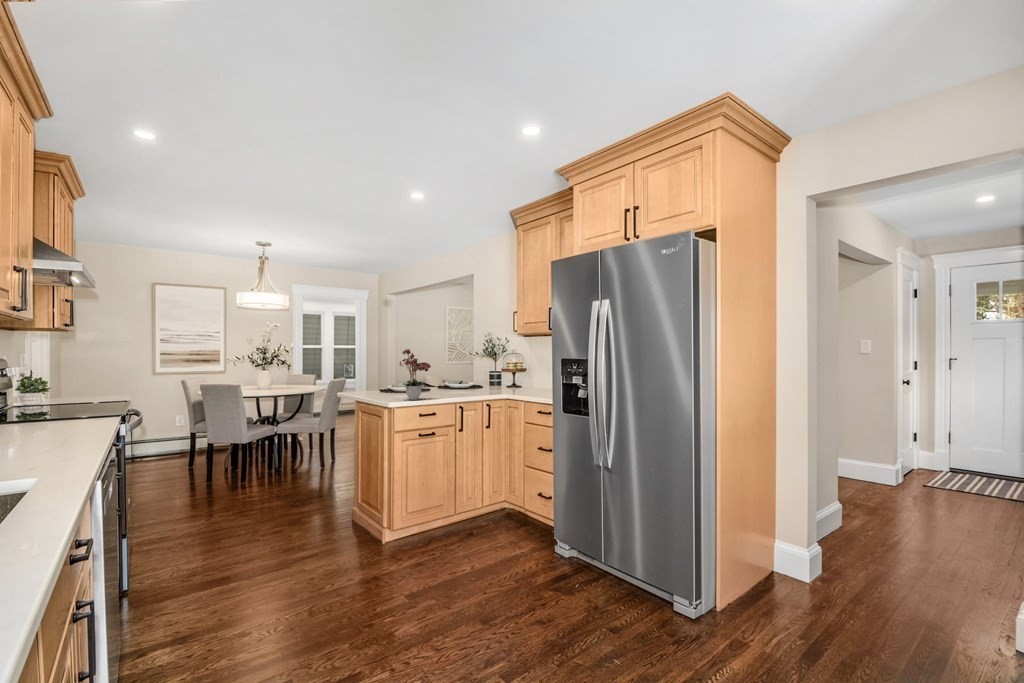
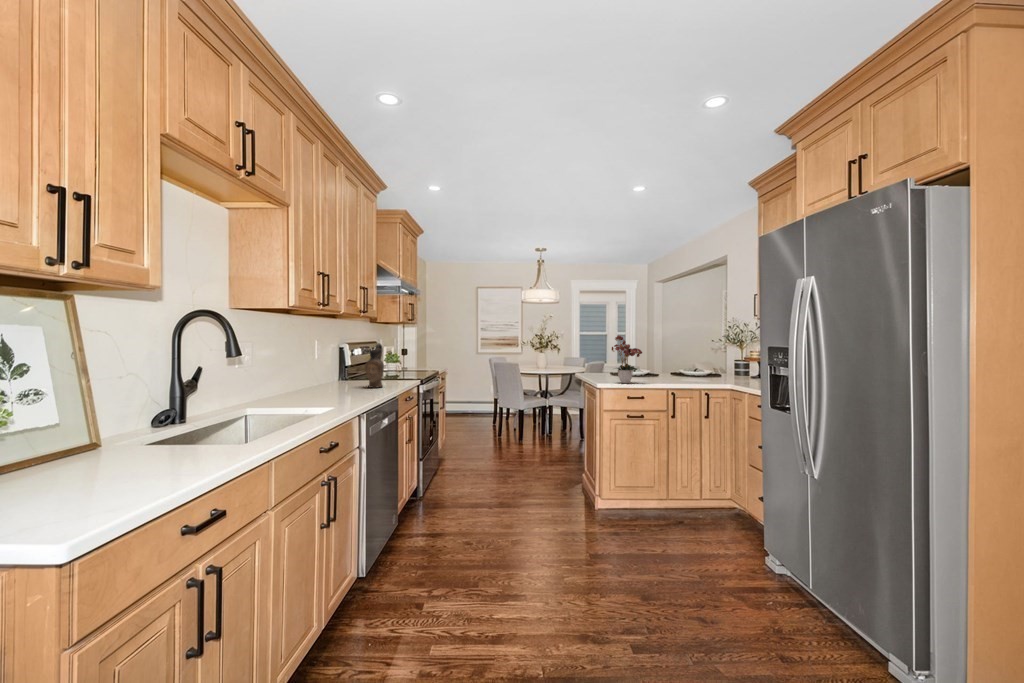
ceramic pitcher: none [31,363,70,435] -> present [365,343,384,387]

